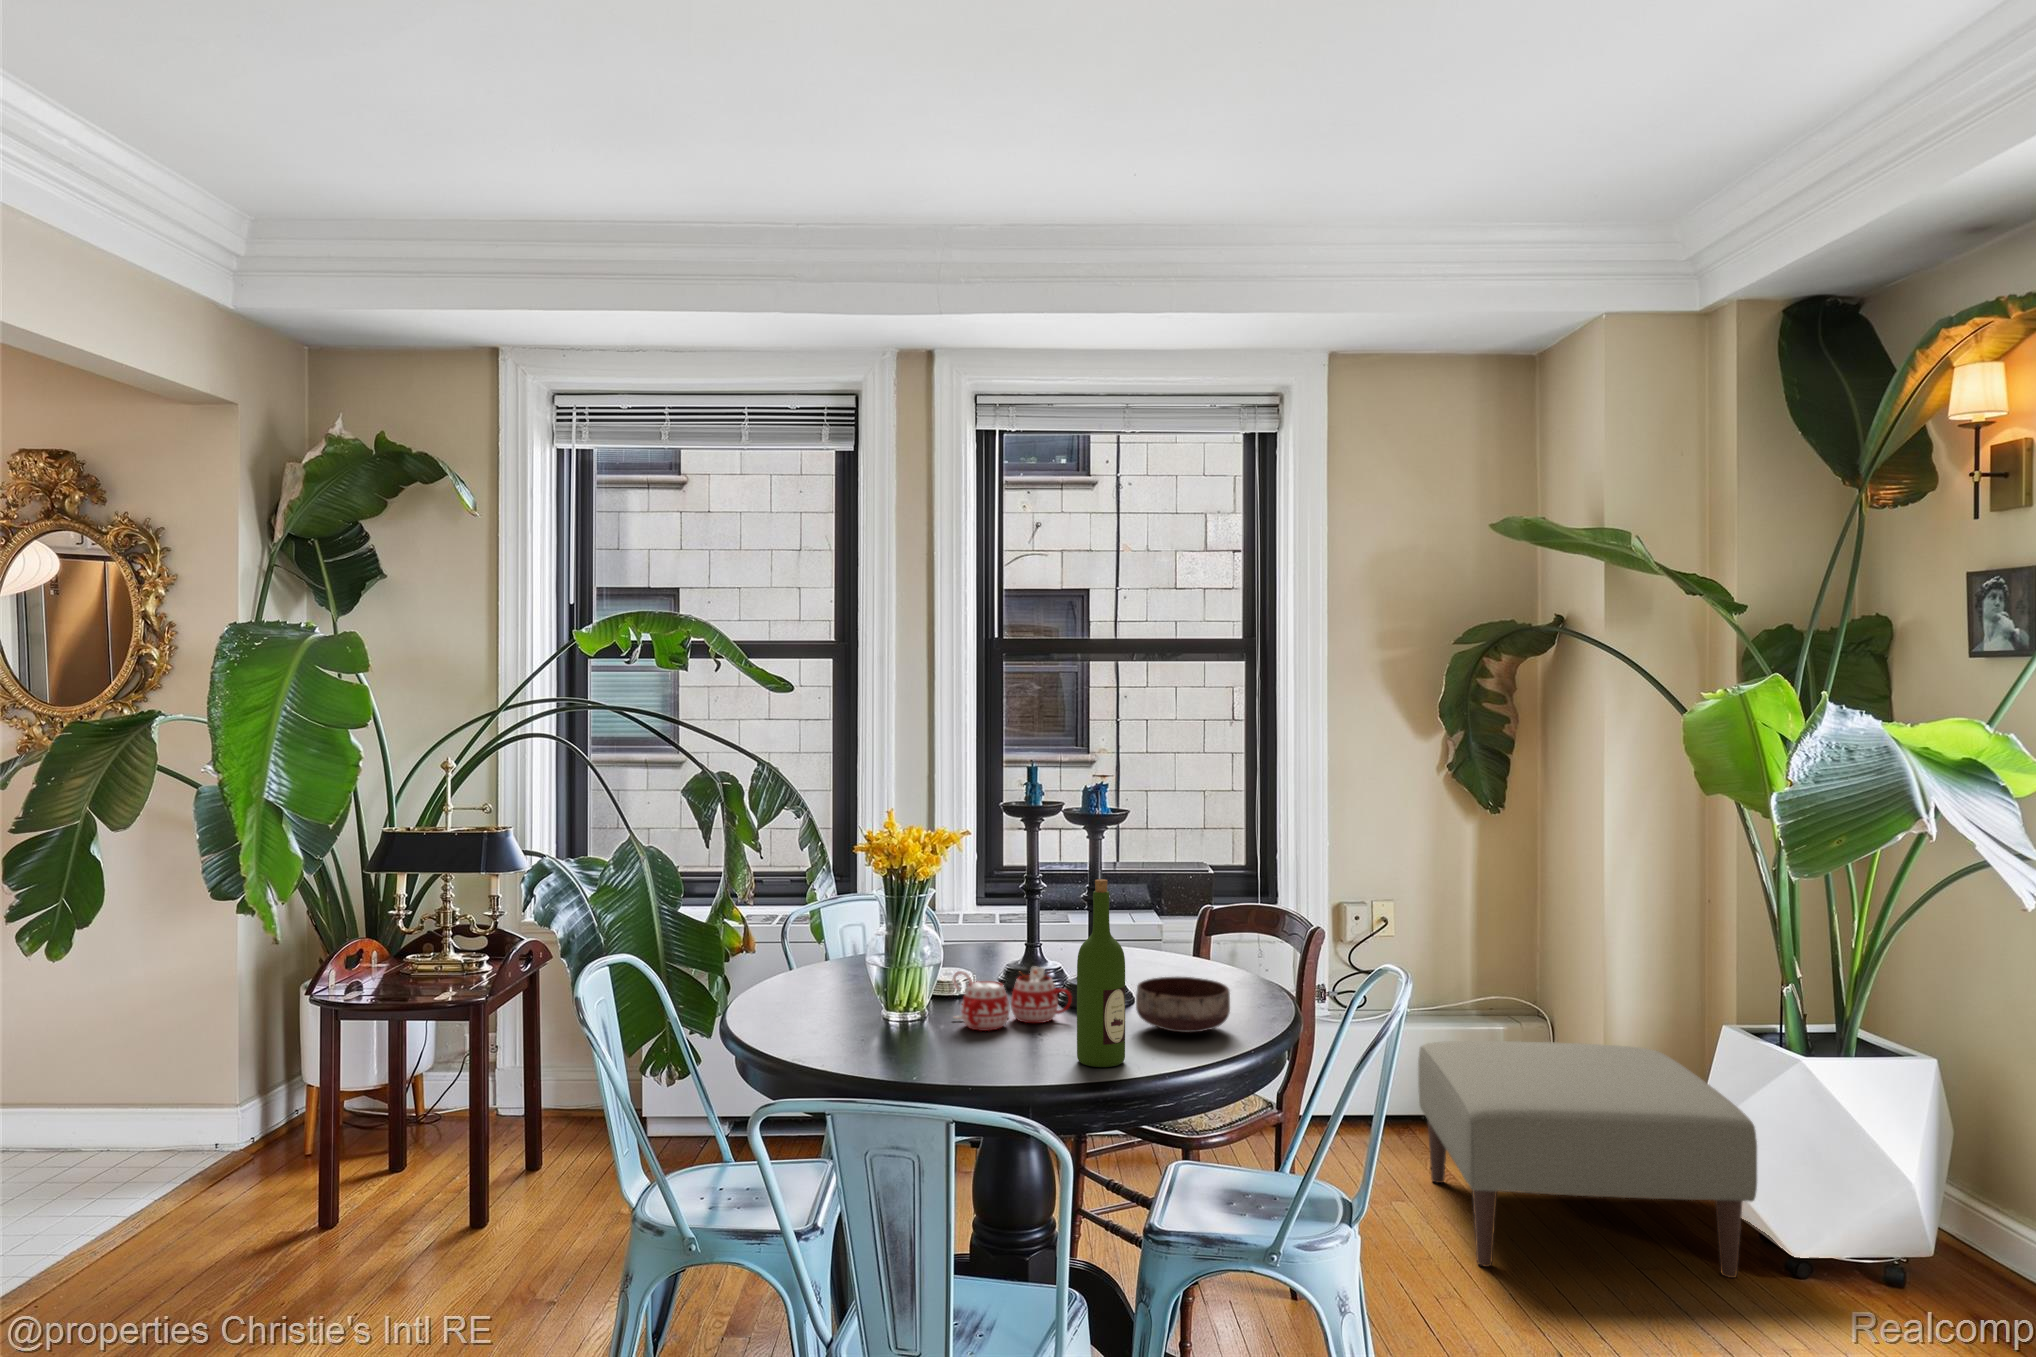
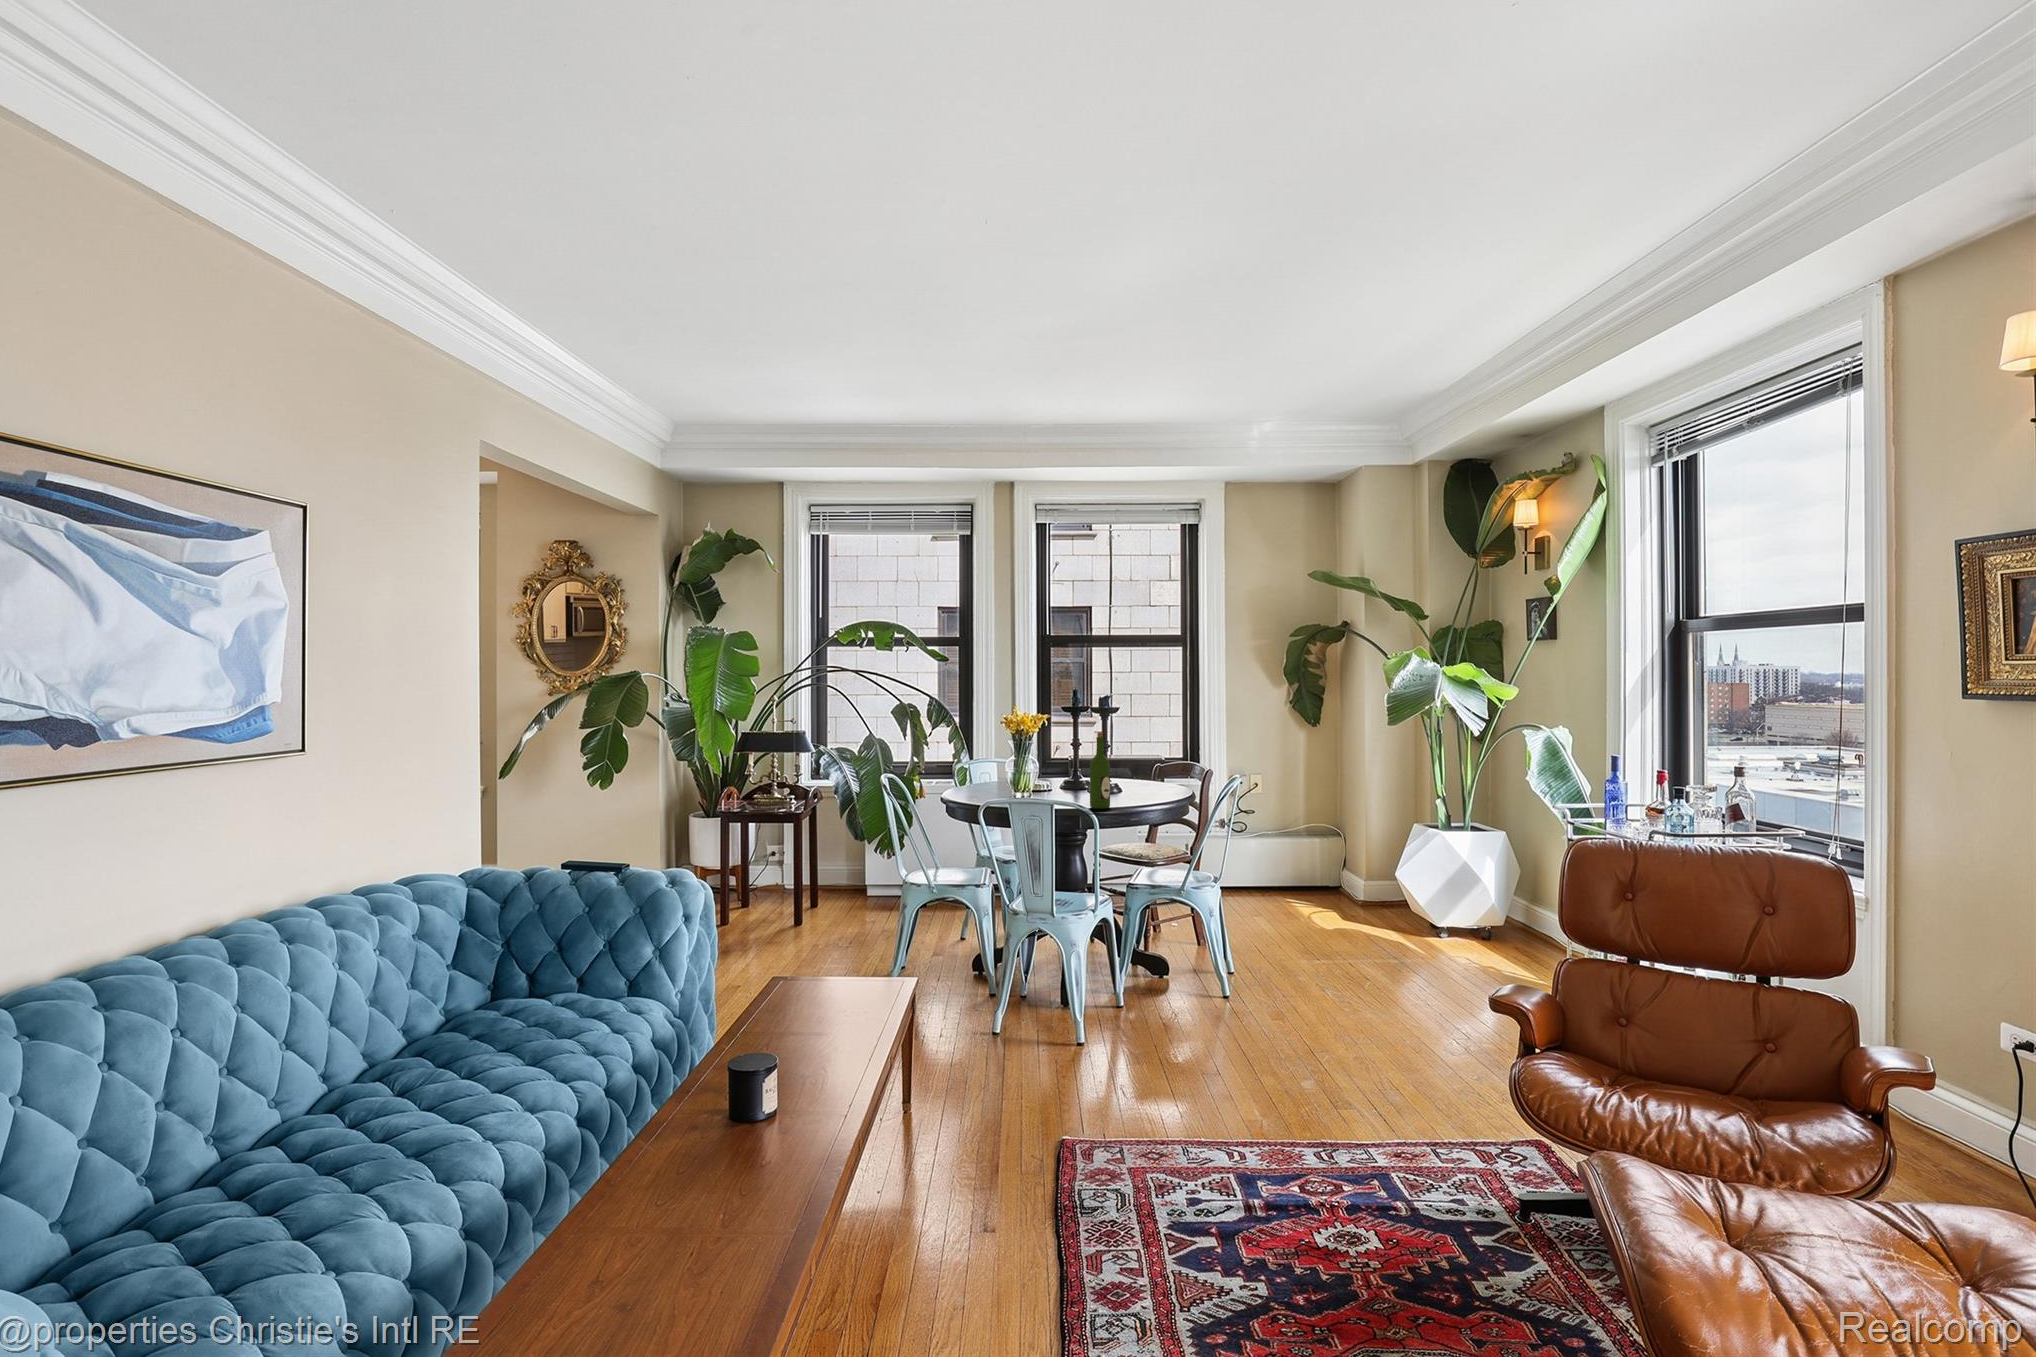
mug: present [953,967,1072,1031] -> none [1035,777,1088,802]
bowl: present [1136,977,1230,1033] -> none [1115,781,1156,802]
ottoman: present [1418,1041,1757,1278] -> none [1266,840,1418,941]

